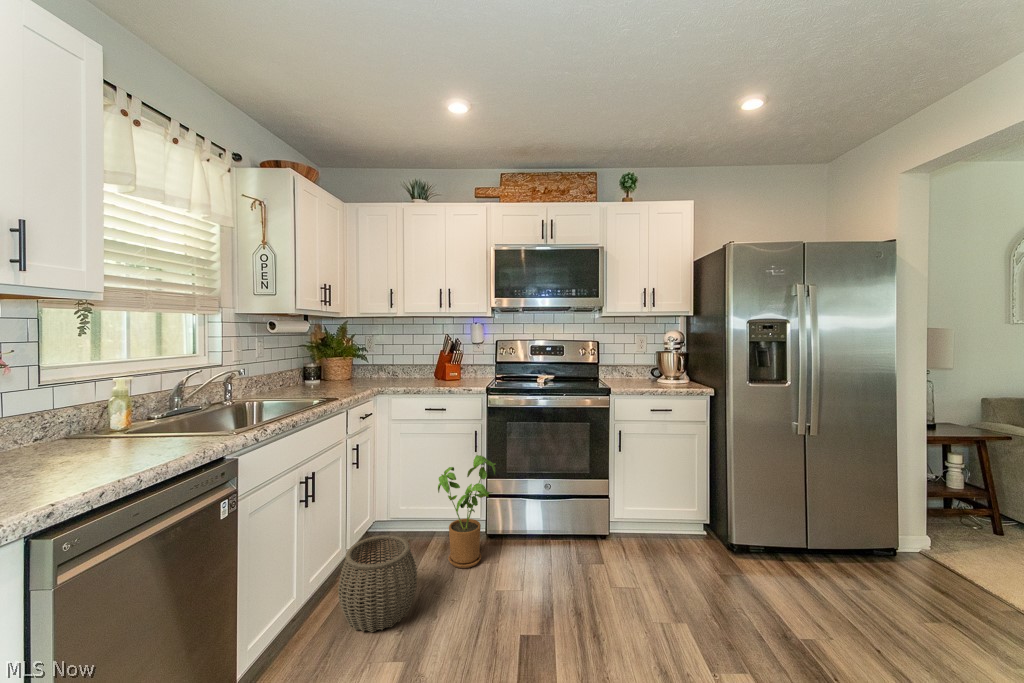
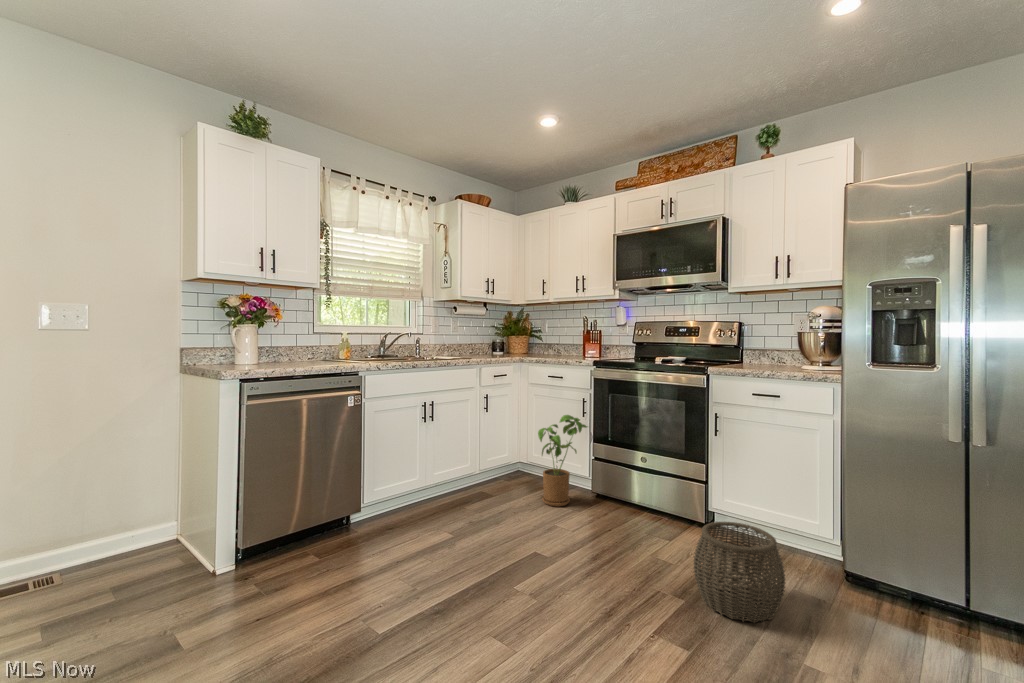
woven basket: present [338,535,417,632] -> present [693,522,785,623]

